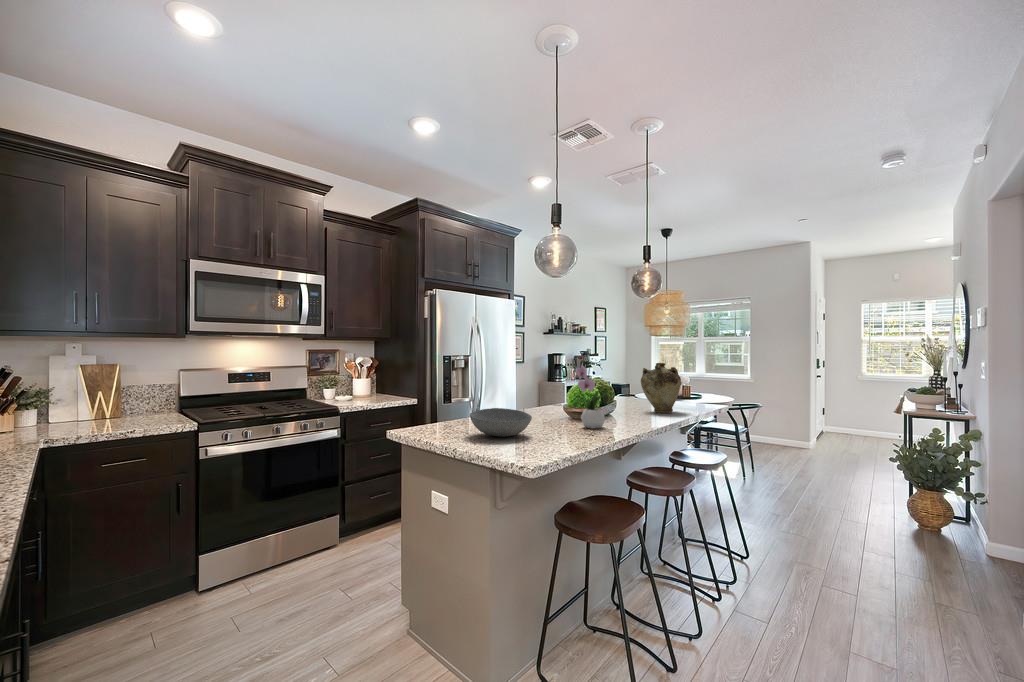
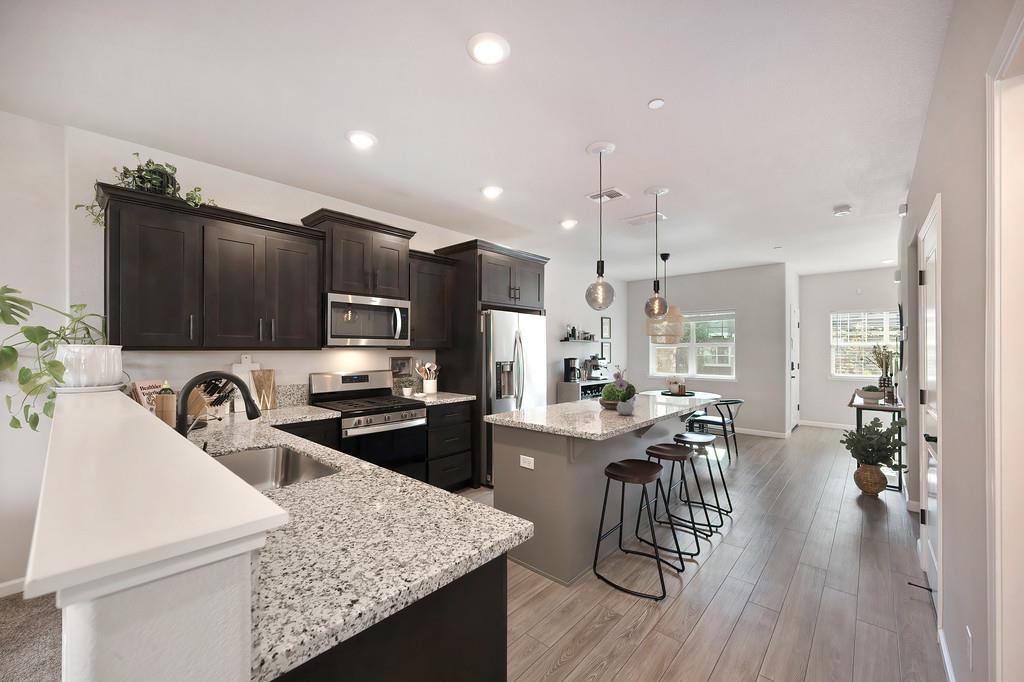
vase: present [641,363,681,413] -> none [654,369,683,405]
bowl: present [470,408,532,437] -> none [545,401,588,420]

